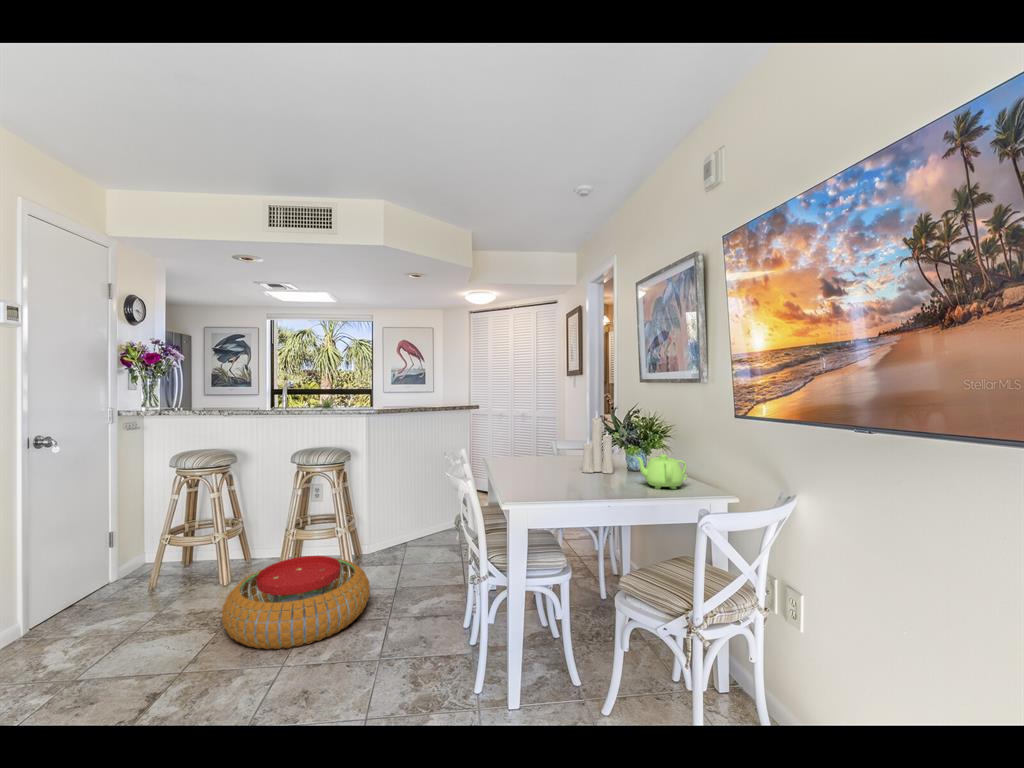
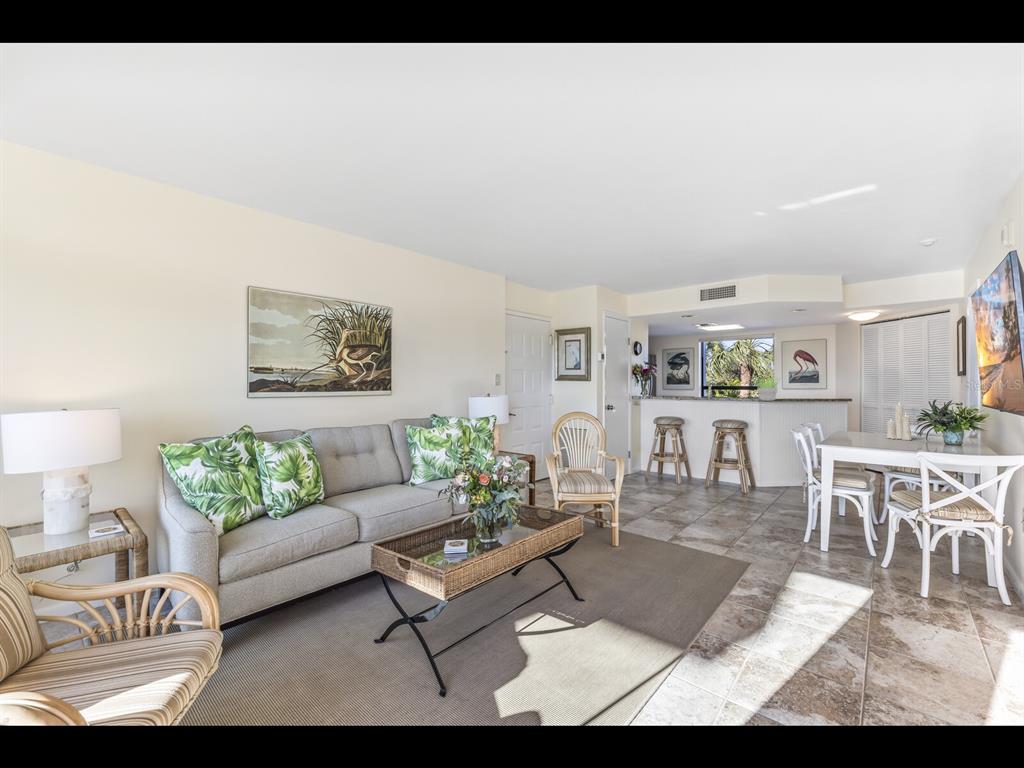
potted plant: none [356,372,403,412] -> present [757,377,777,401]
teapot: present [636,454,687,489] -> none [907,427,949,447]
pouf: present [222,556,370,649] -> none [681,471,752,506]

